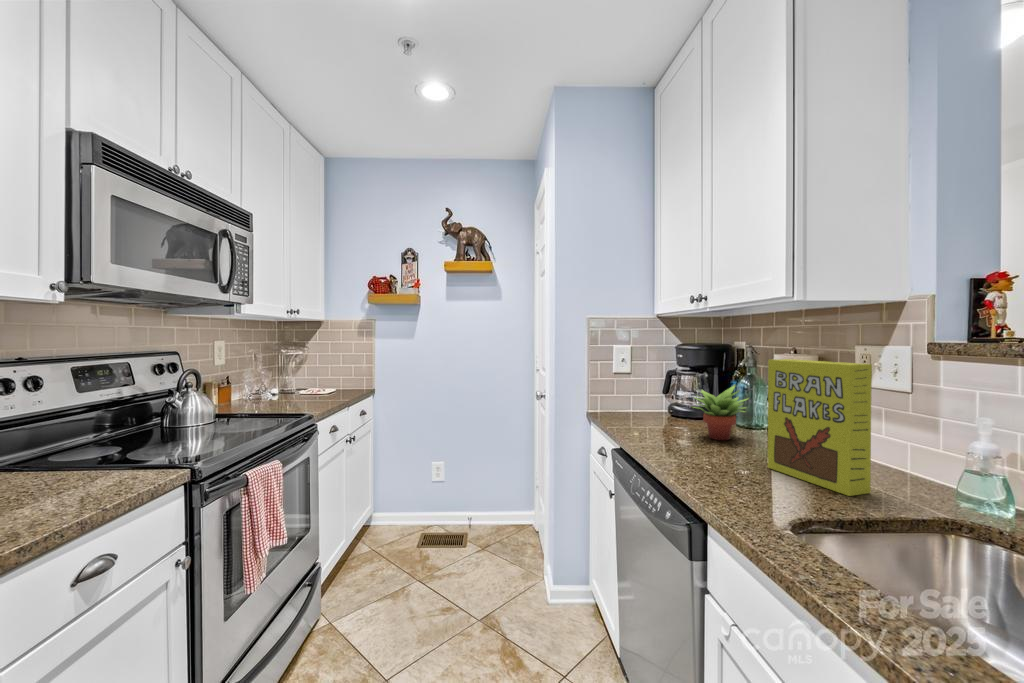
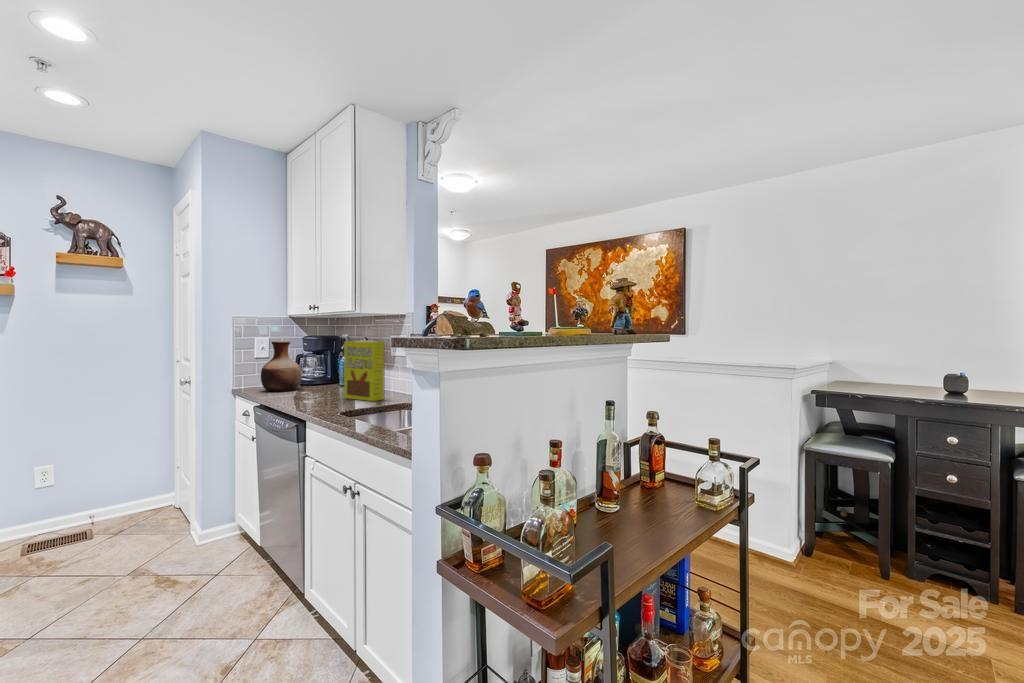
vase: none [621,351,676,426] -> present [261,341,302,392]
succulent plant: present [694,384,748,440] -> none [308,359,344,392]

